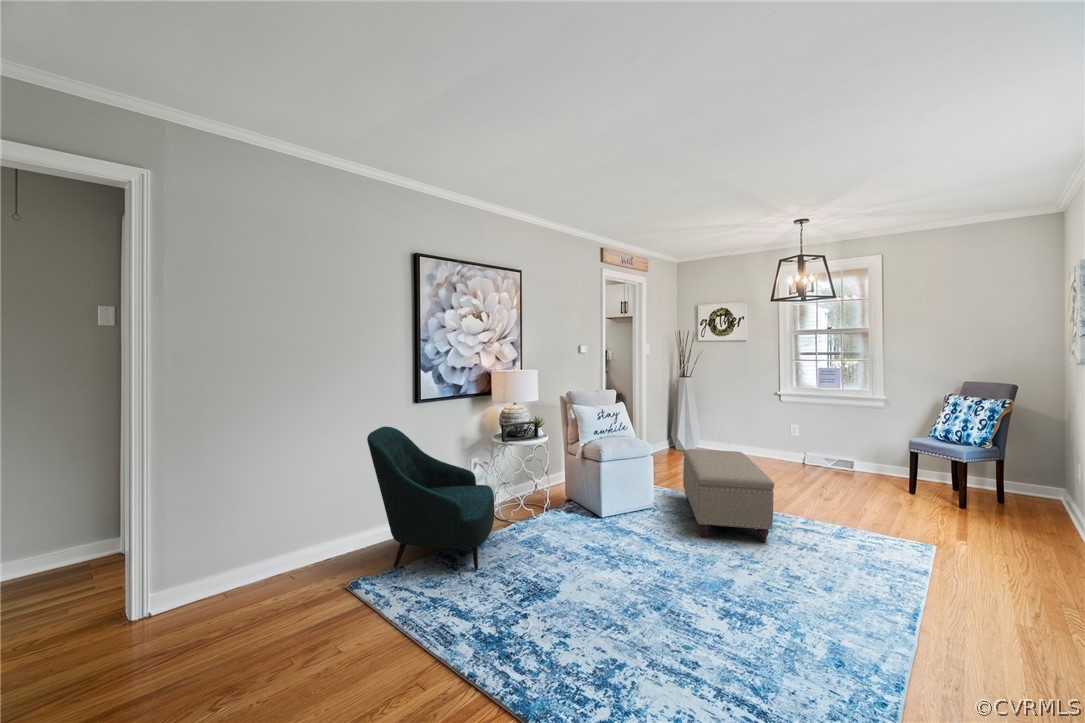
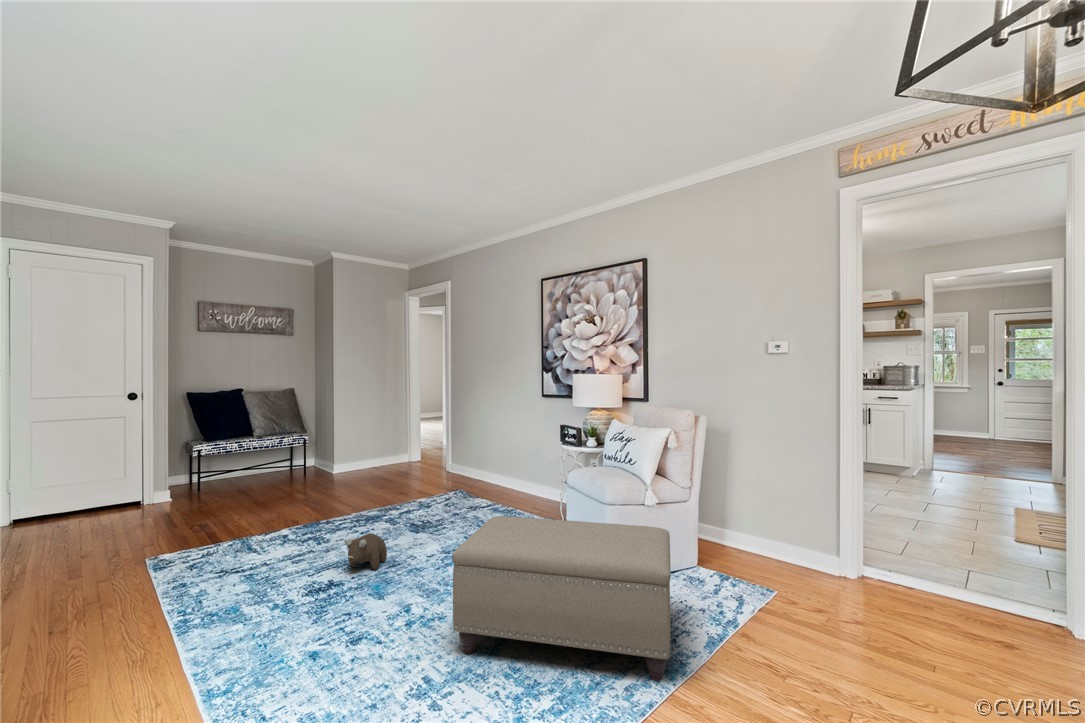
armchair: present [367,426,494,570] -> none [457,409,539,514]
plush toy: none [645,564,707,612] -> present [344,533,387,570]

